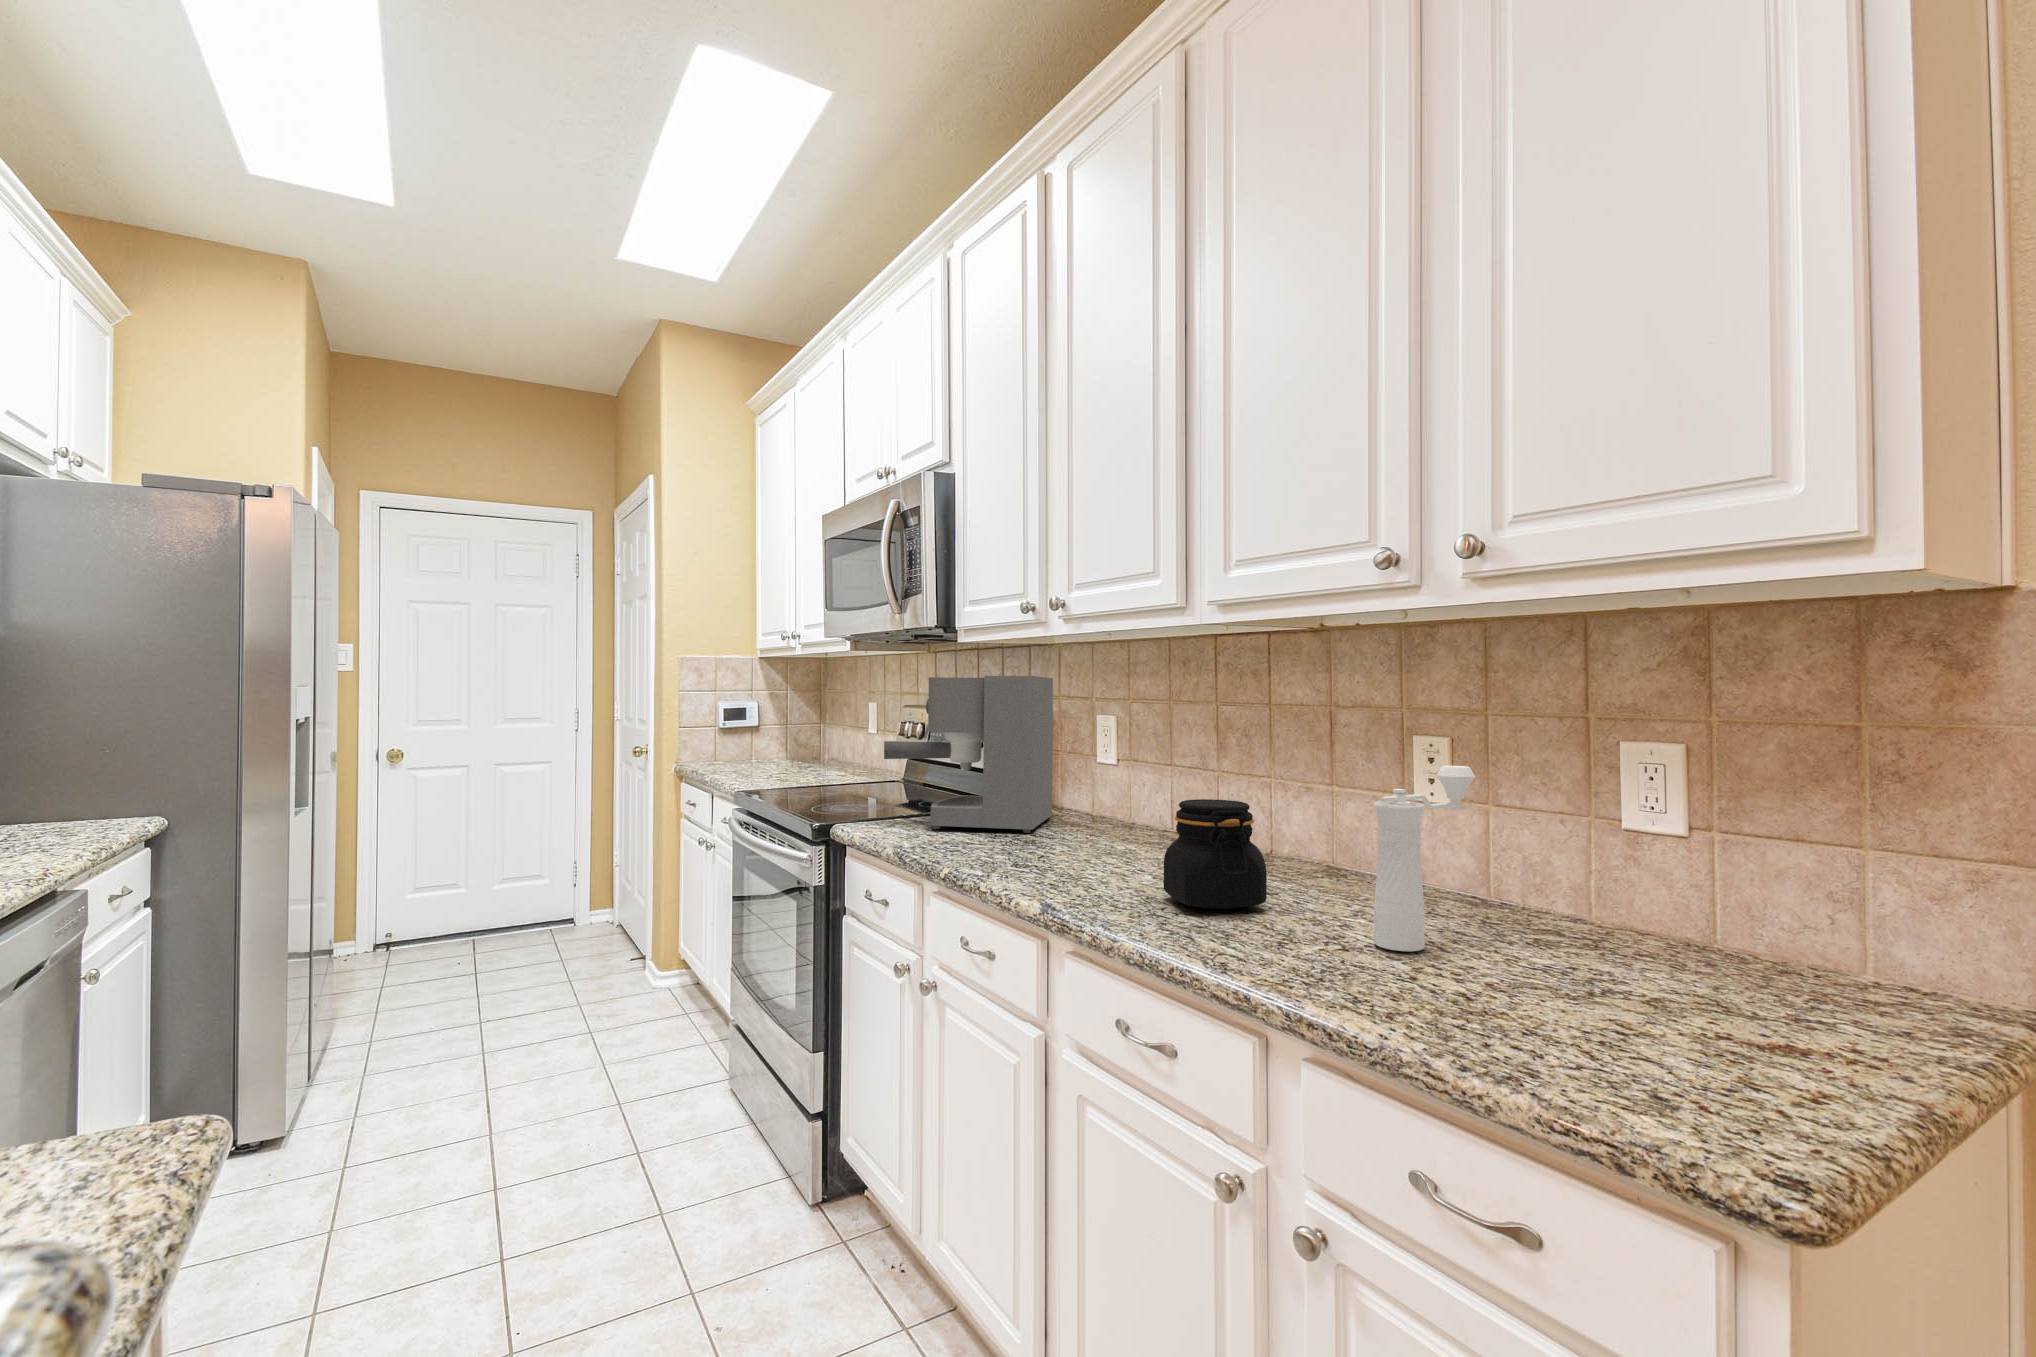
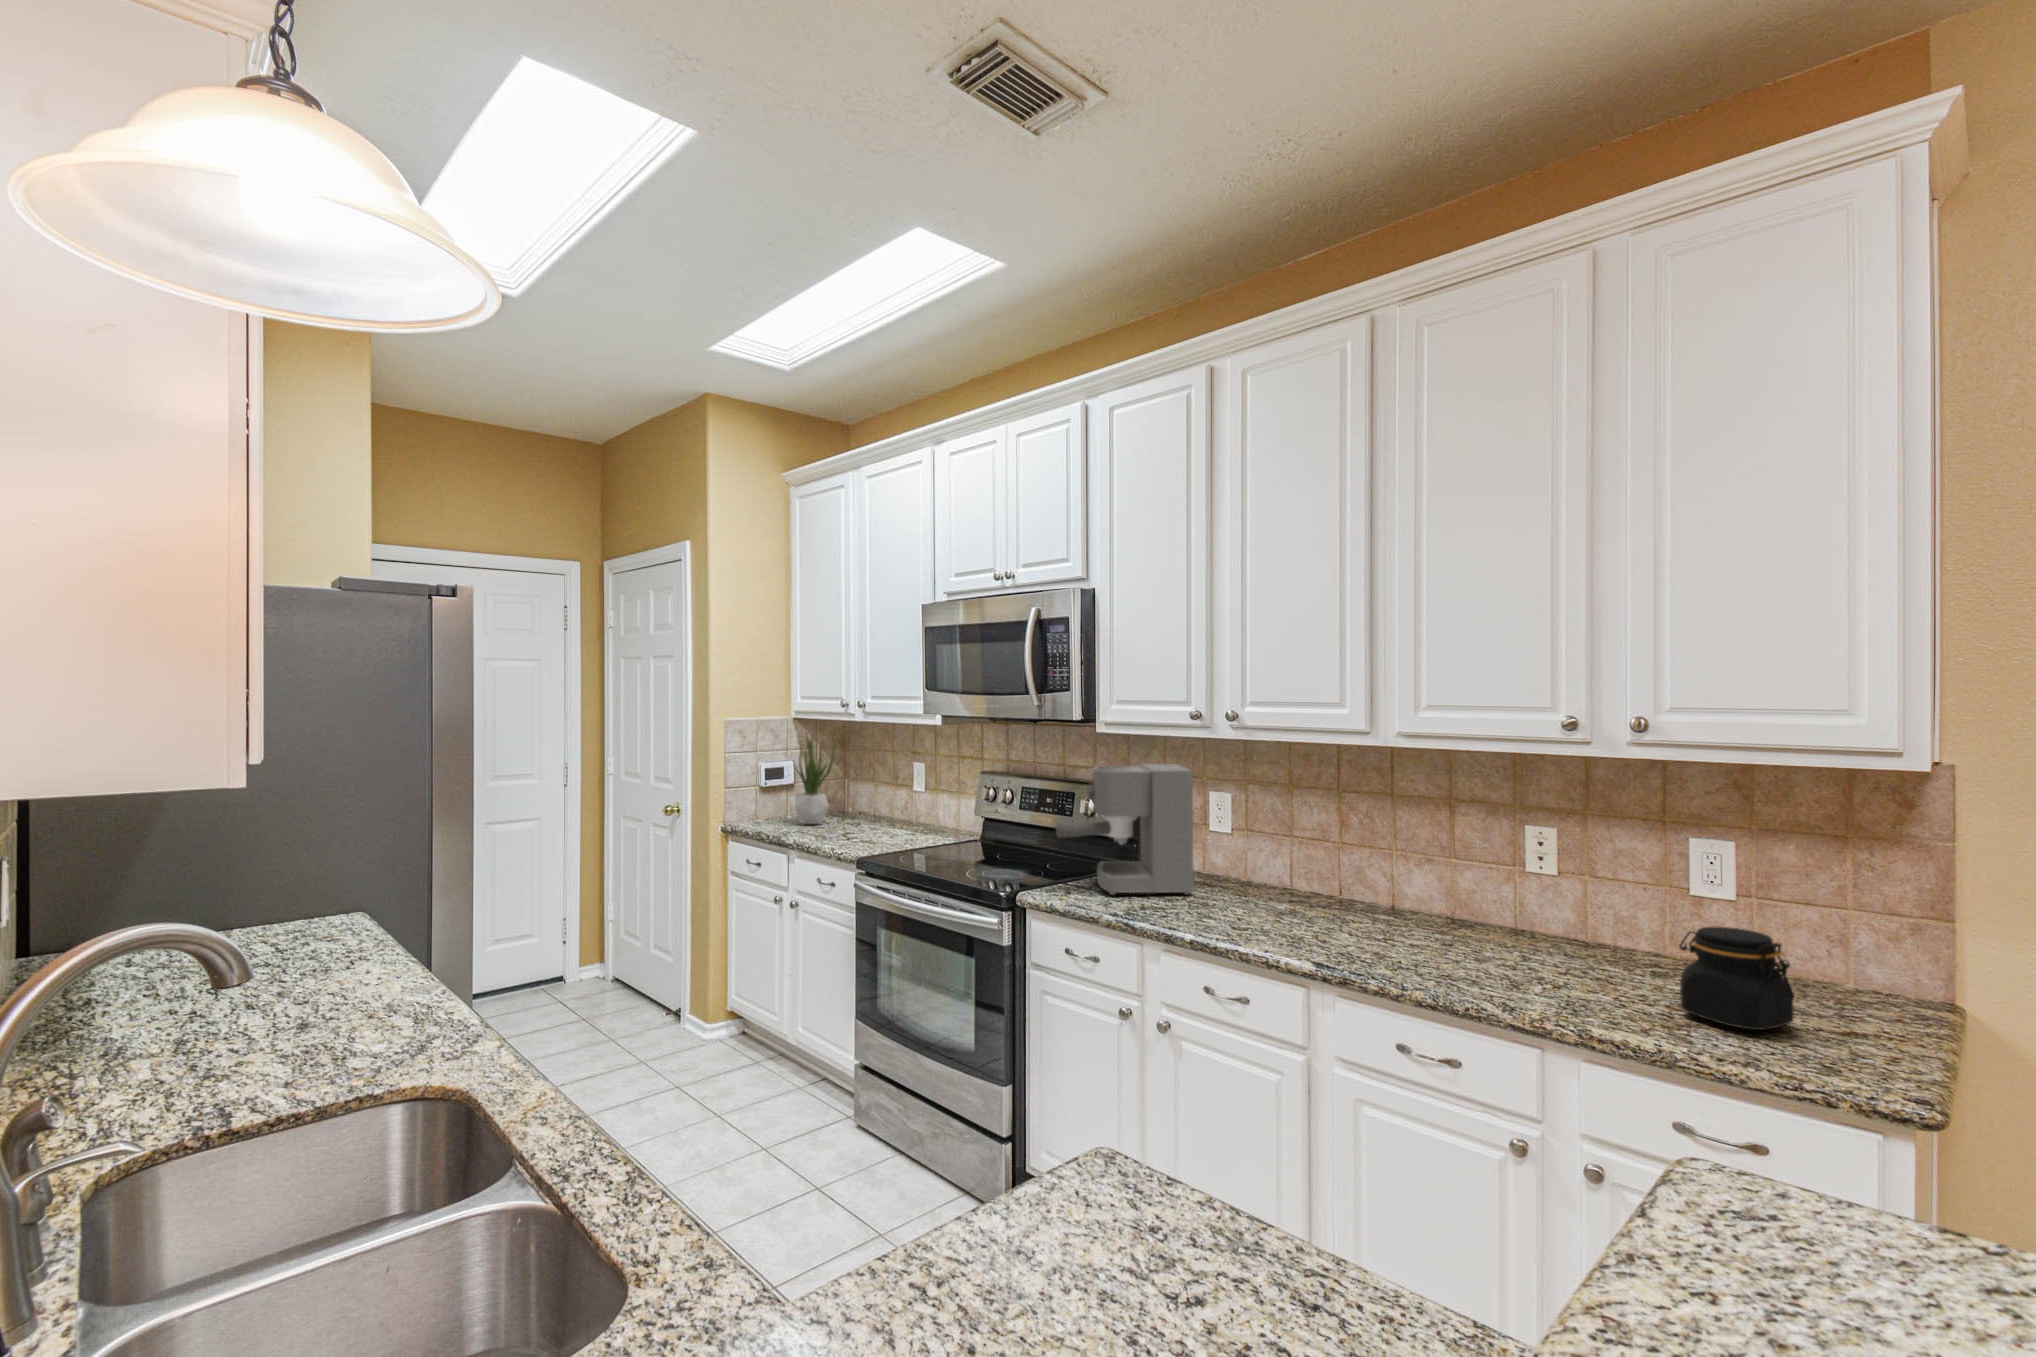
potted plant: none [743,665,790,767] -> present [795,732,835,824]
pepper mill: present [1373,765,1475,951] -> none [1566,859,1615,985]
jar: present [1164,799,1267,909] -> present [1679,927,1794,1030]

